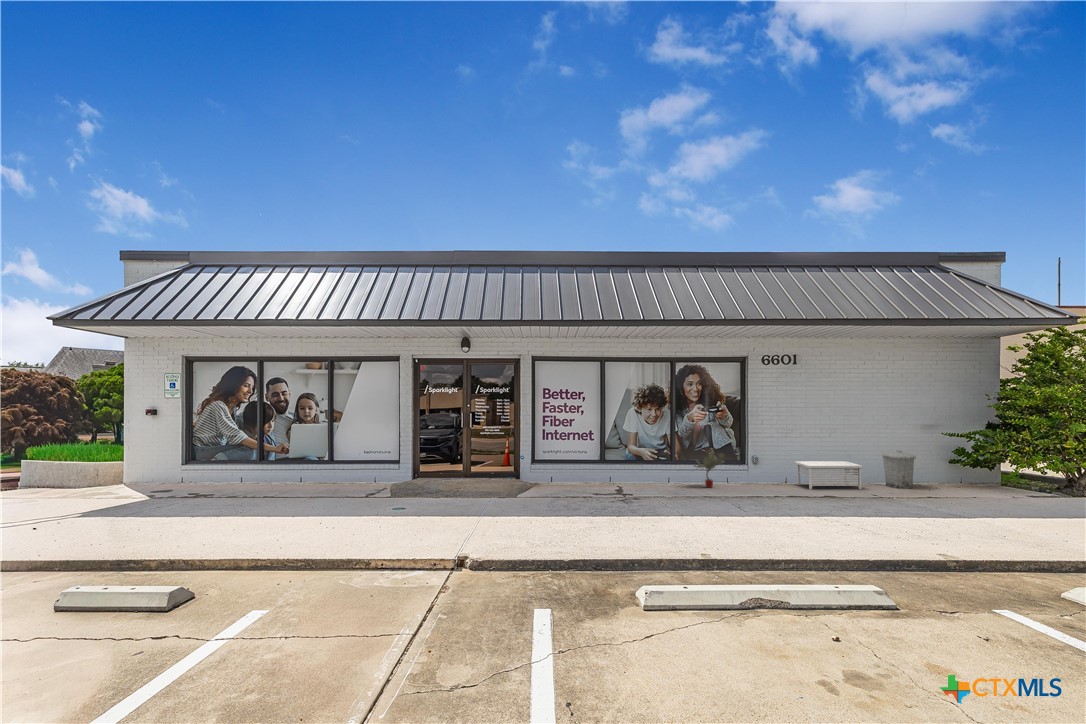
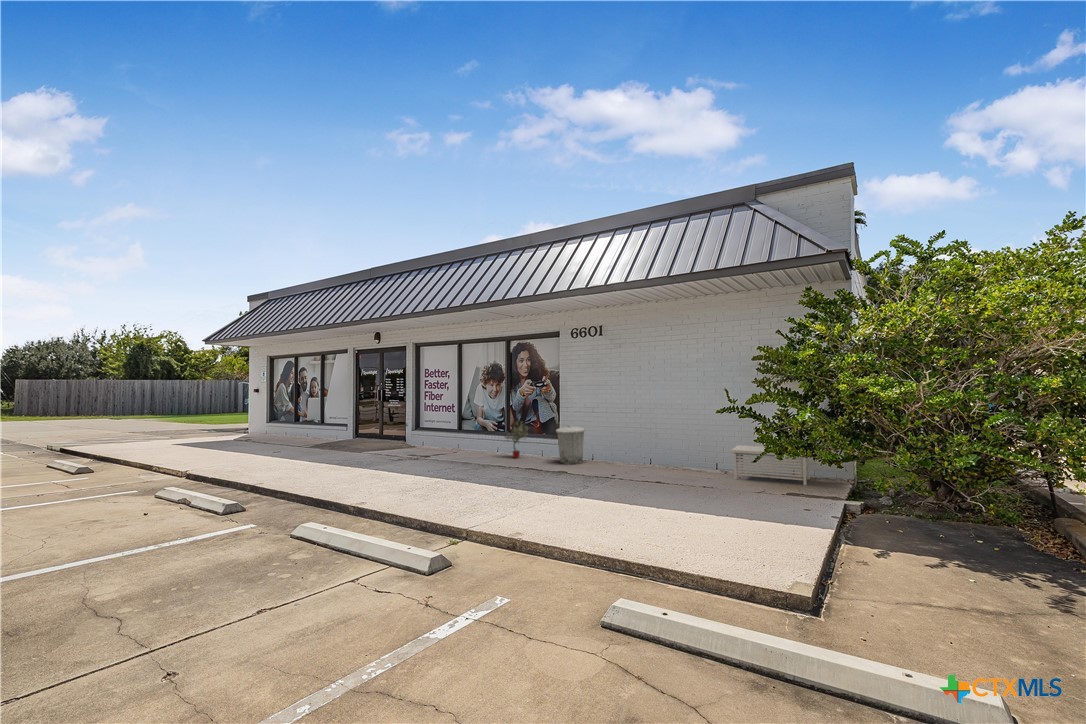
trash can: present [882,450,916,489] -> present [556,425,585,464]
storage bench: present [795,461,863,489] -> present [731,445,810,485]

